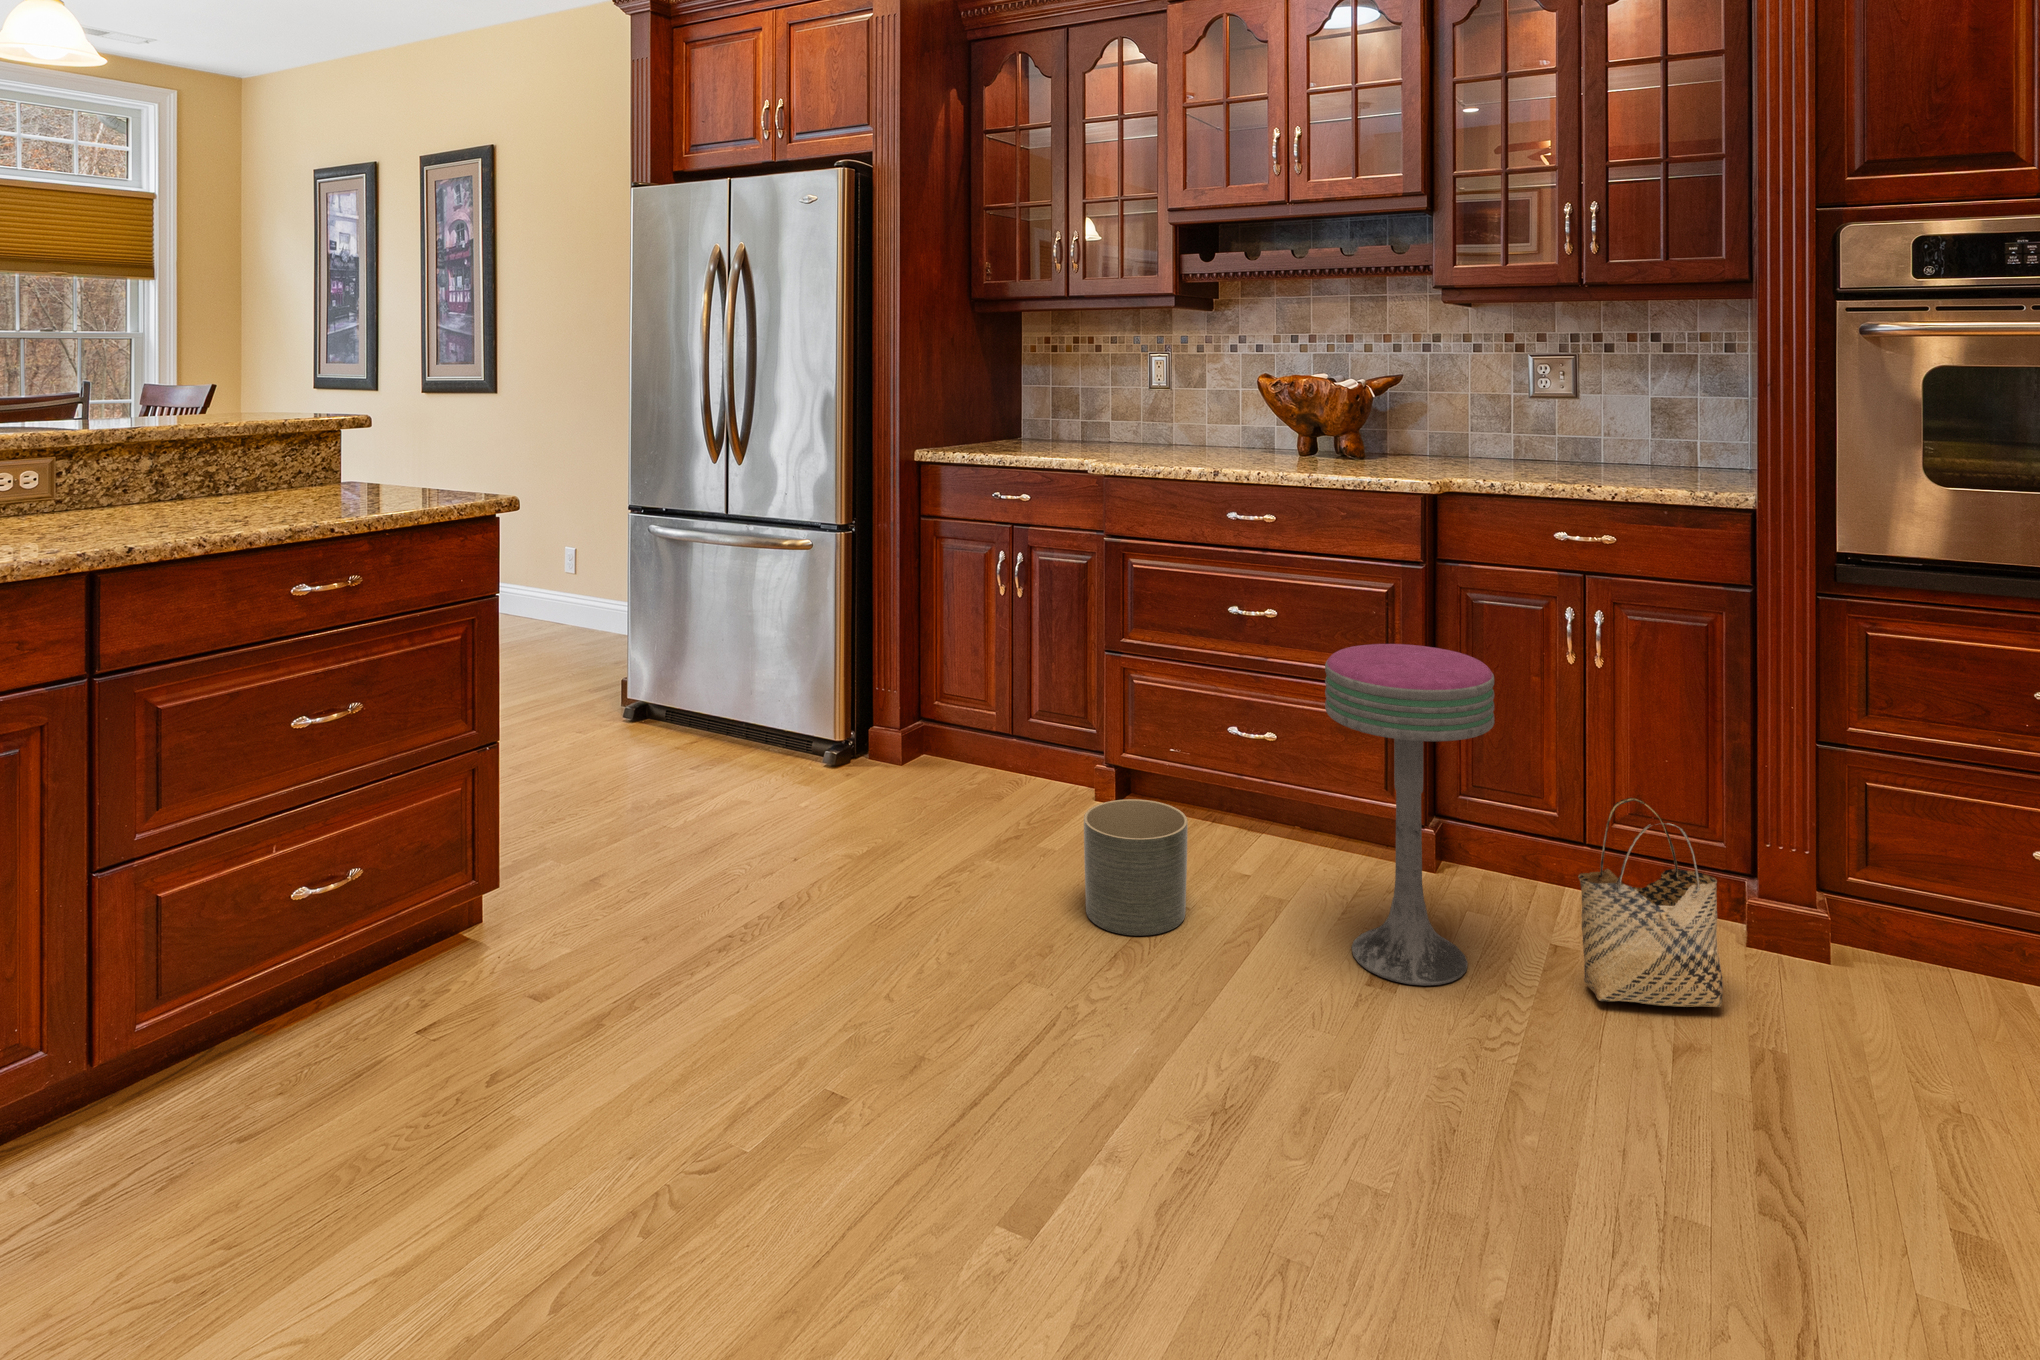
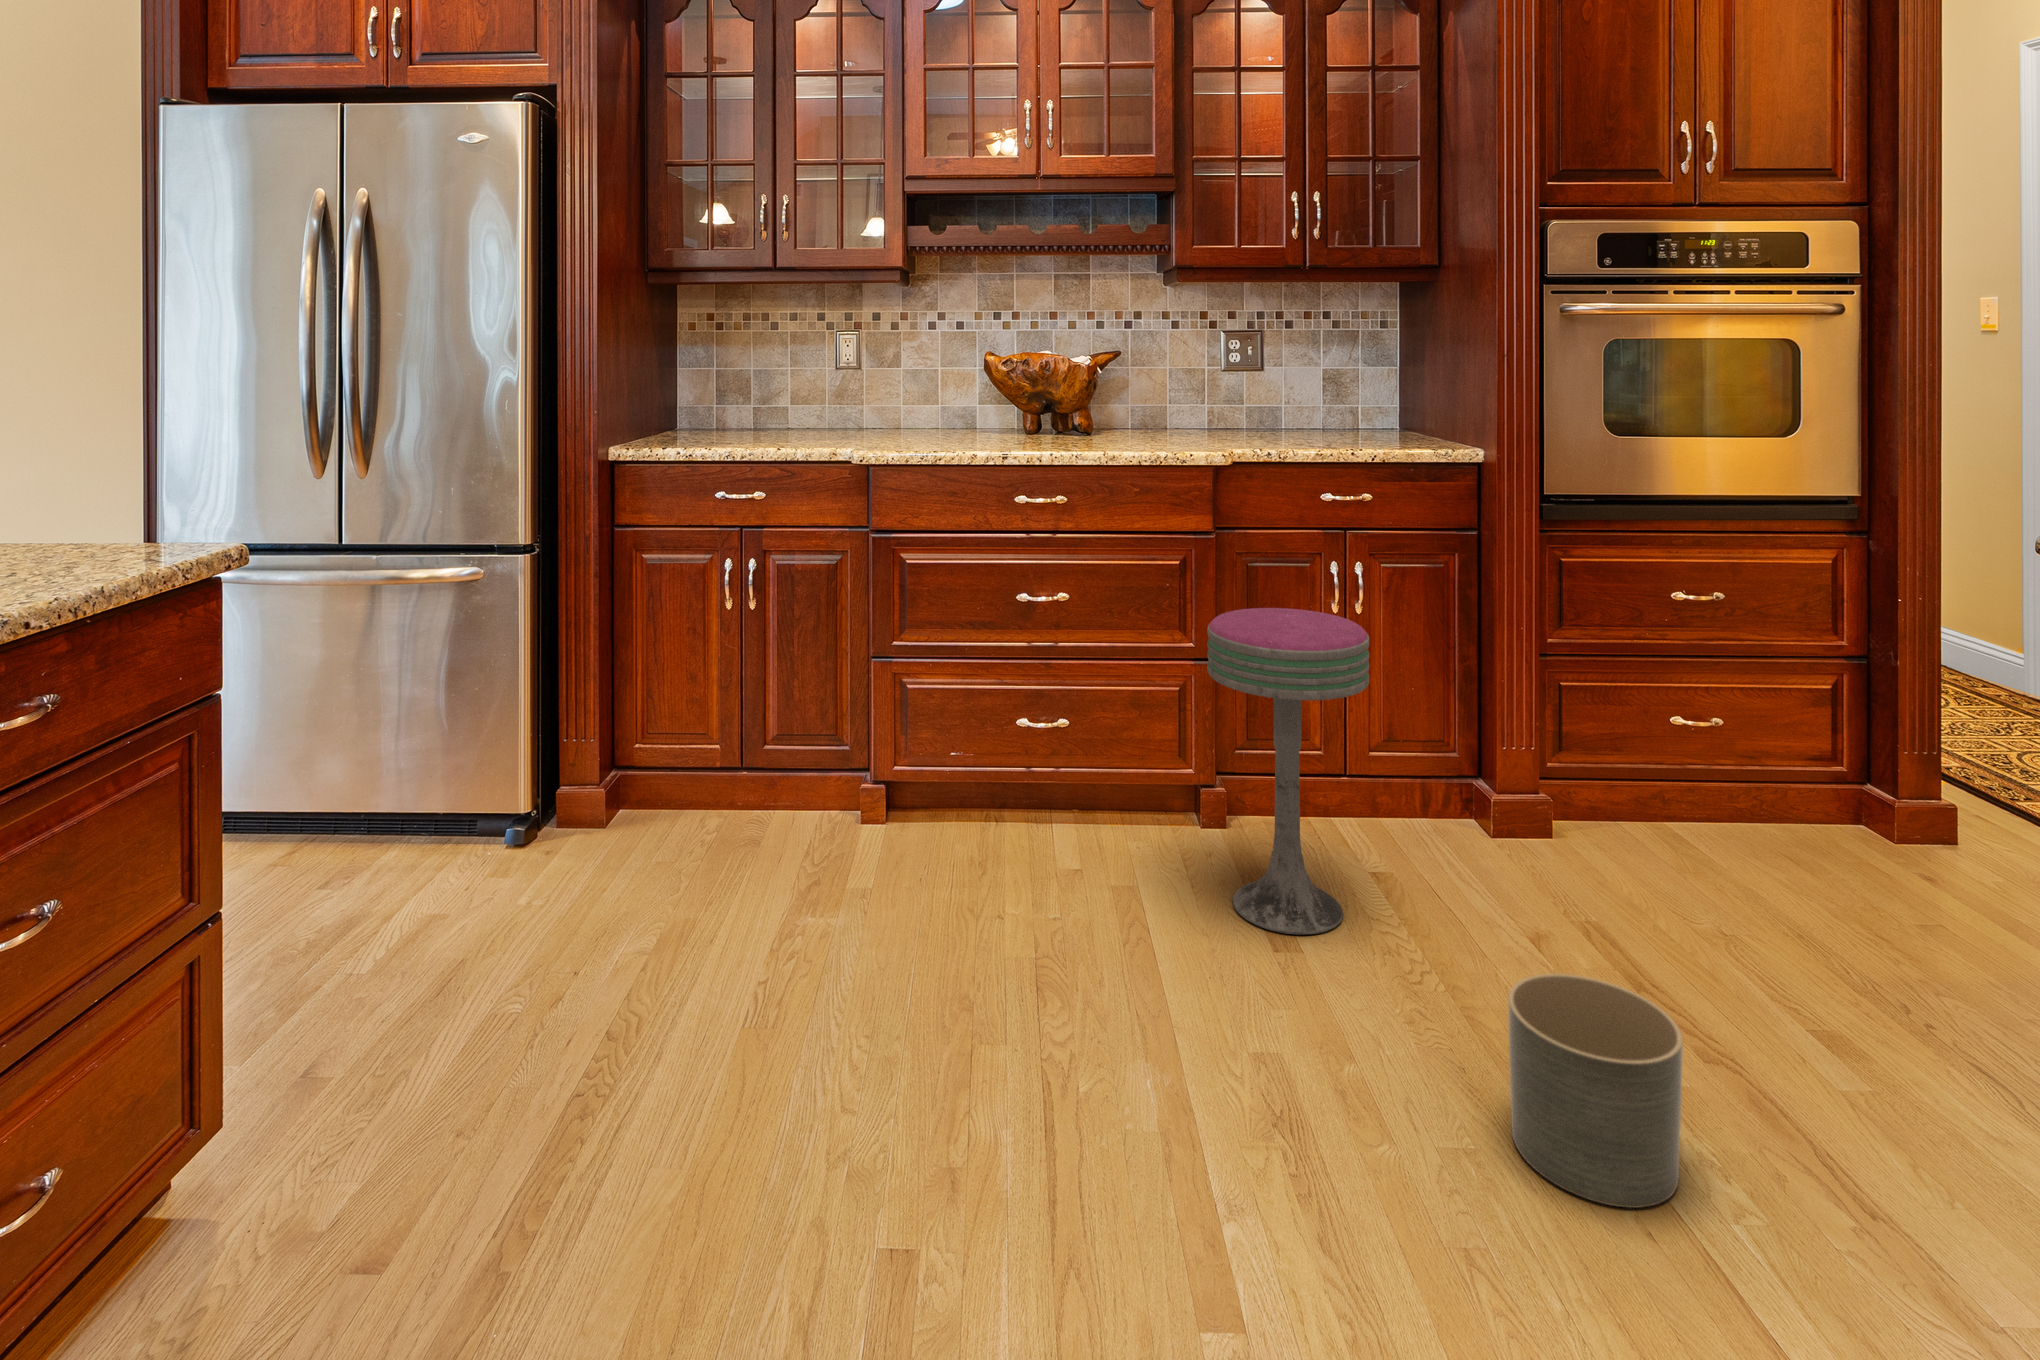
woven basket: present [1578,798,1723,1007] -> none [1430,720,1536,906]
planter: present [1084,799,1188,936] -> present [1508,974,1683,1208]

